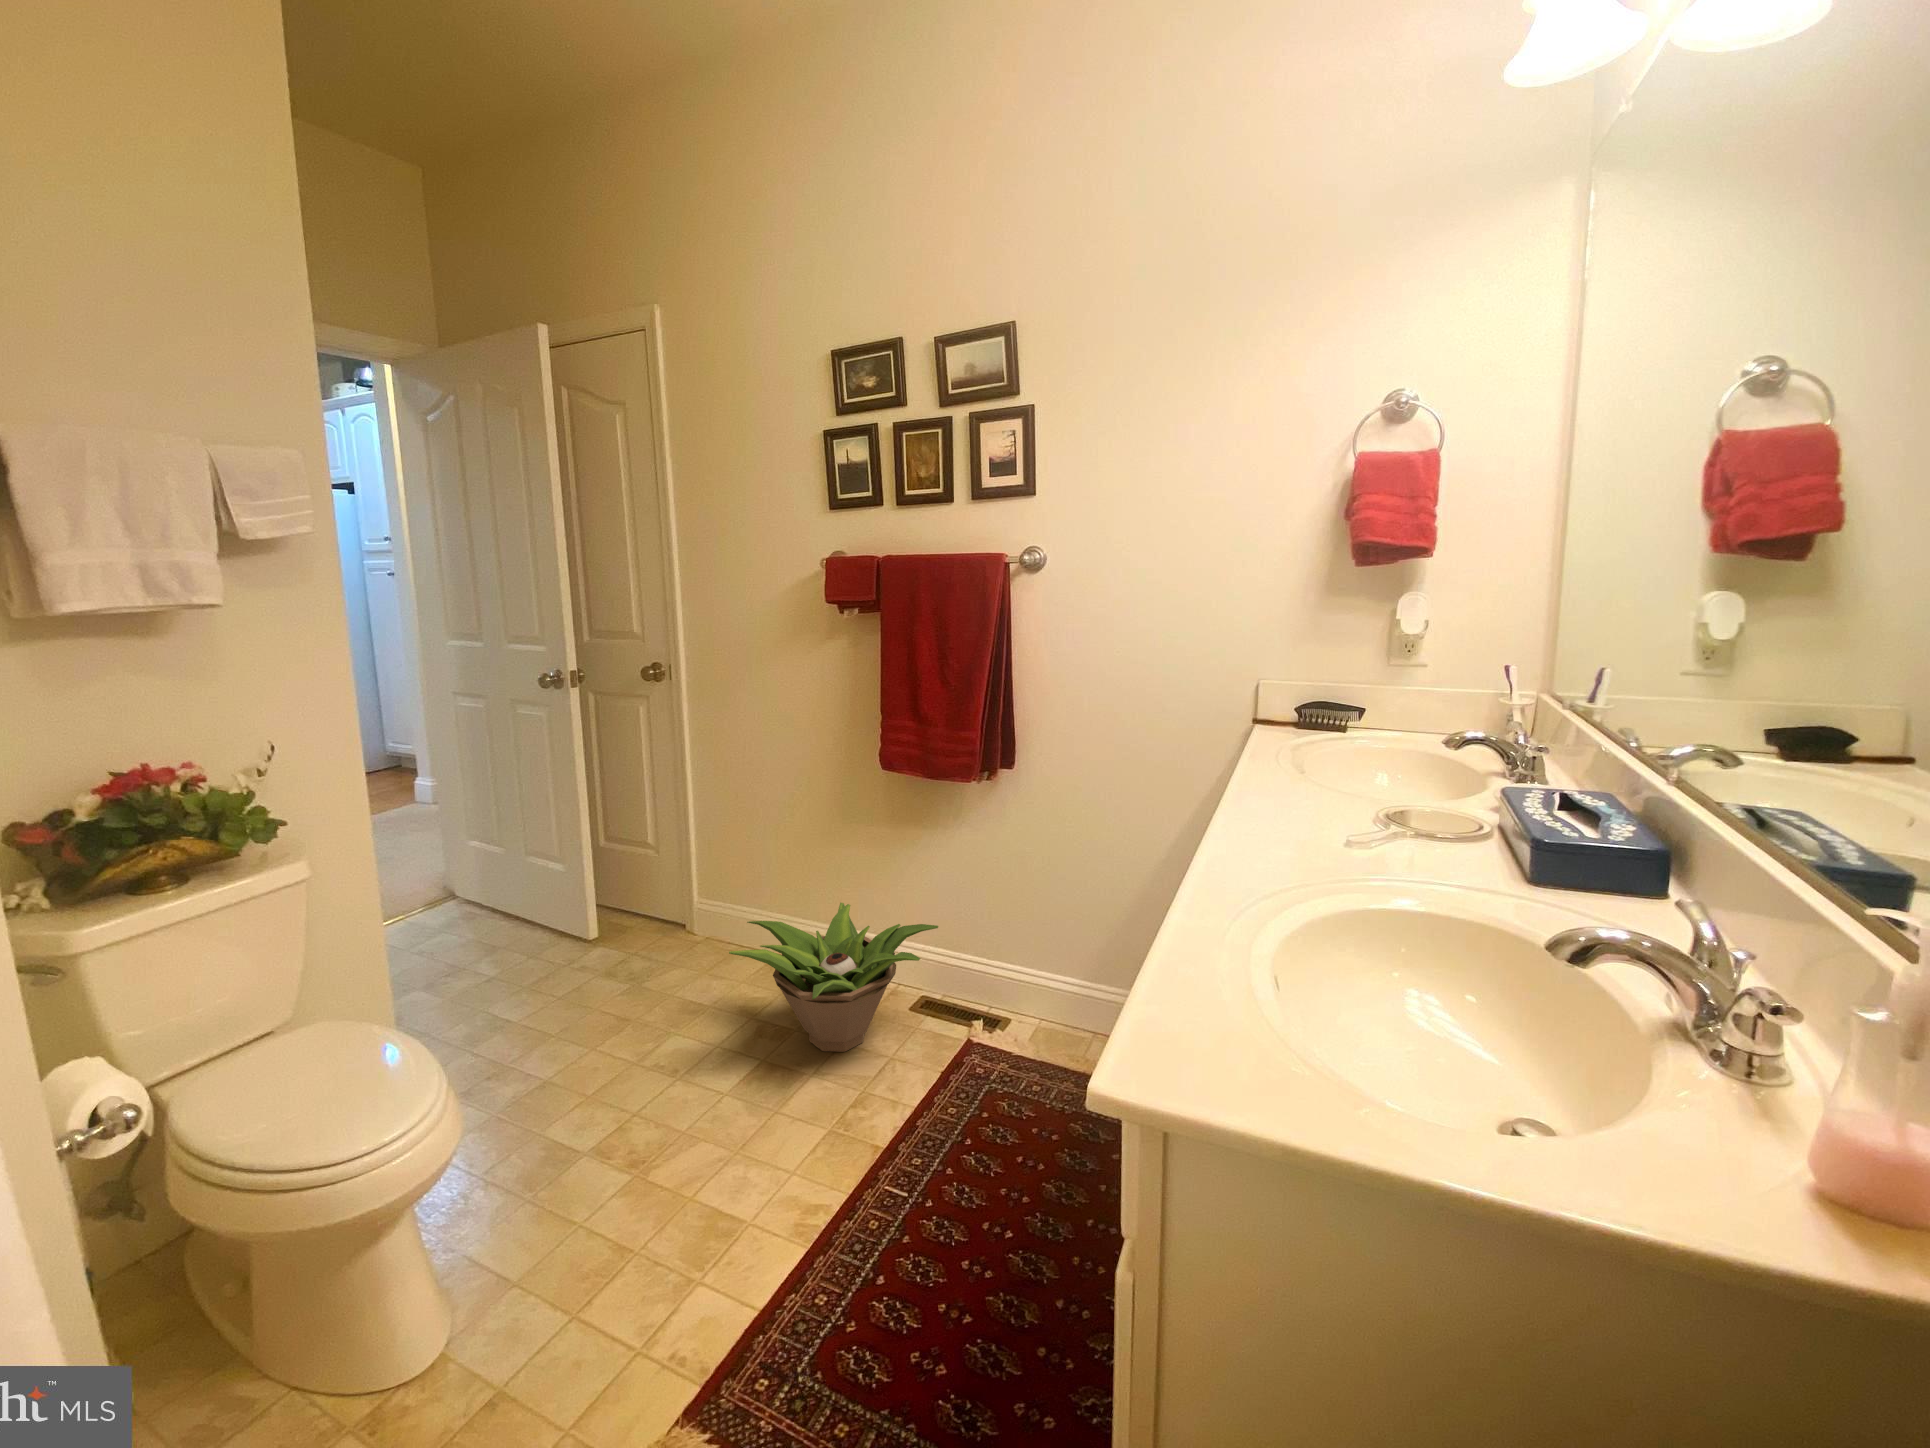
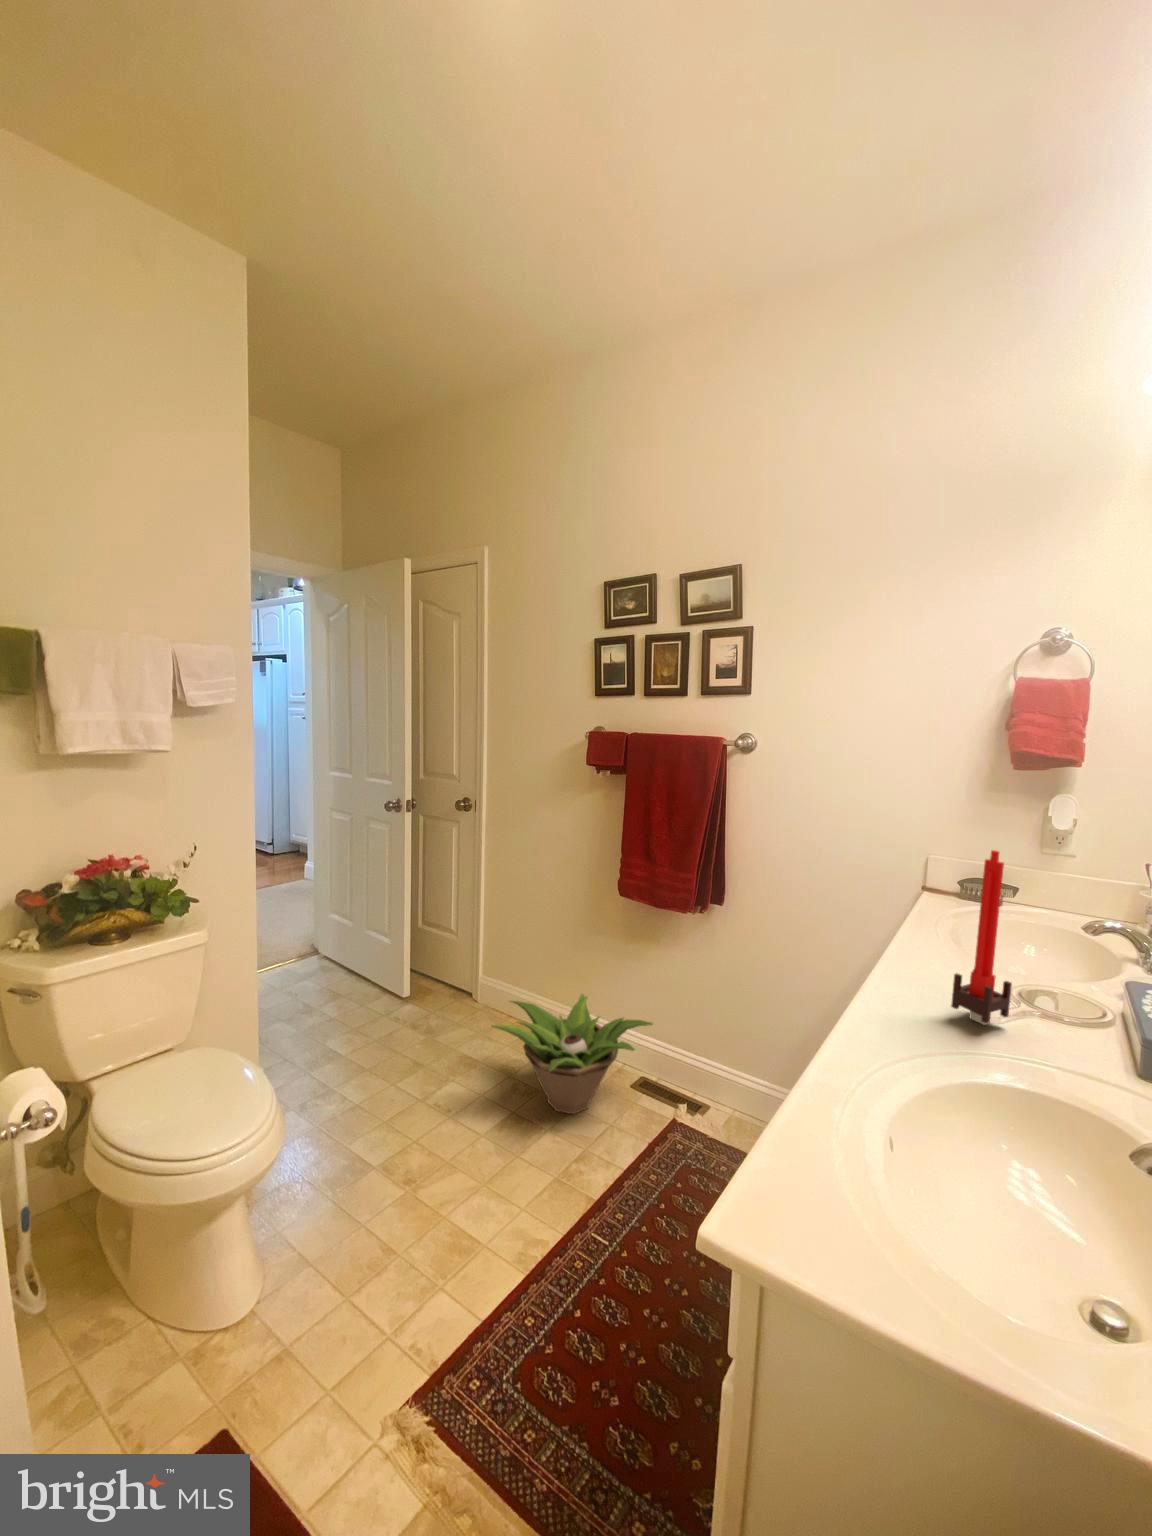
candle: none [1316,642,1383,852] -> present [951,850,1012,1025]

